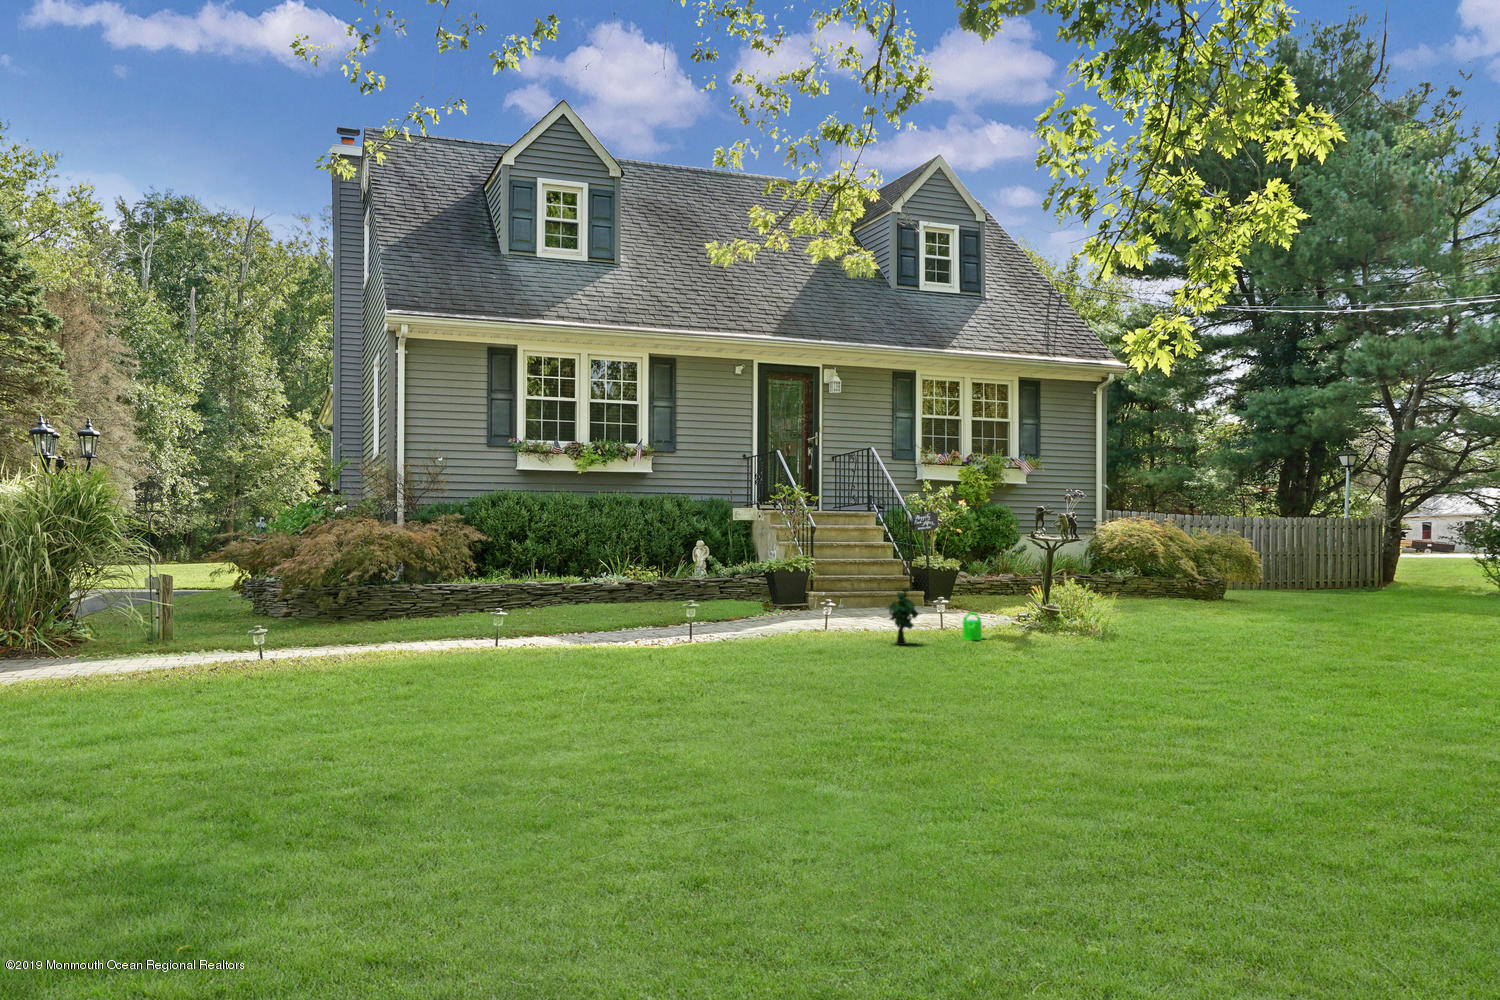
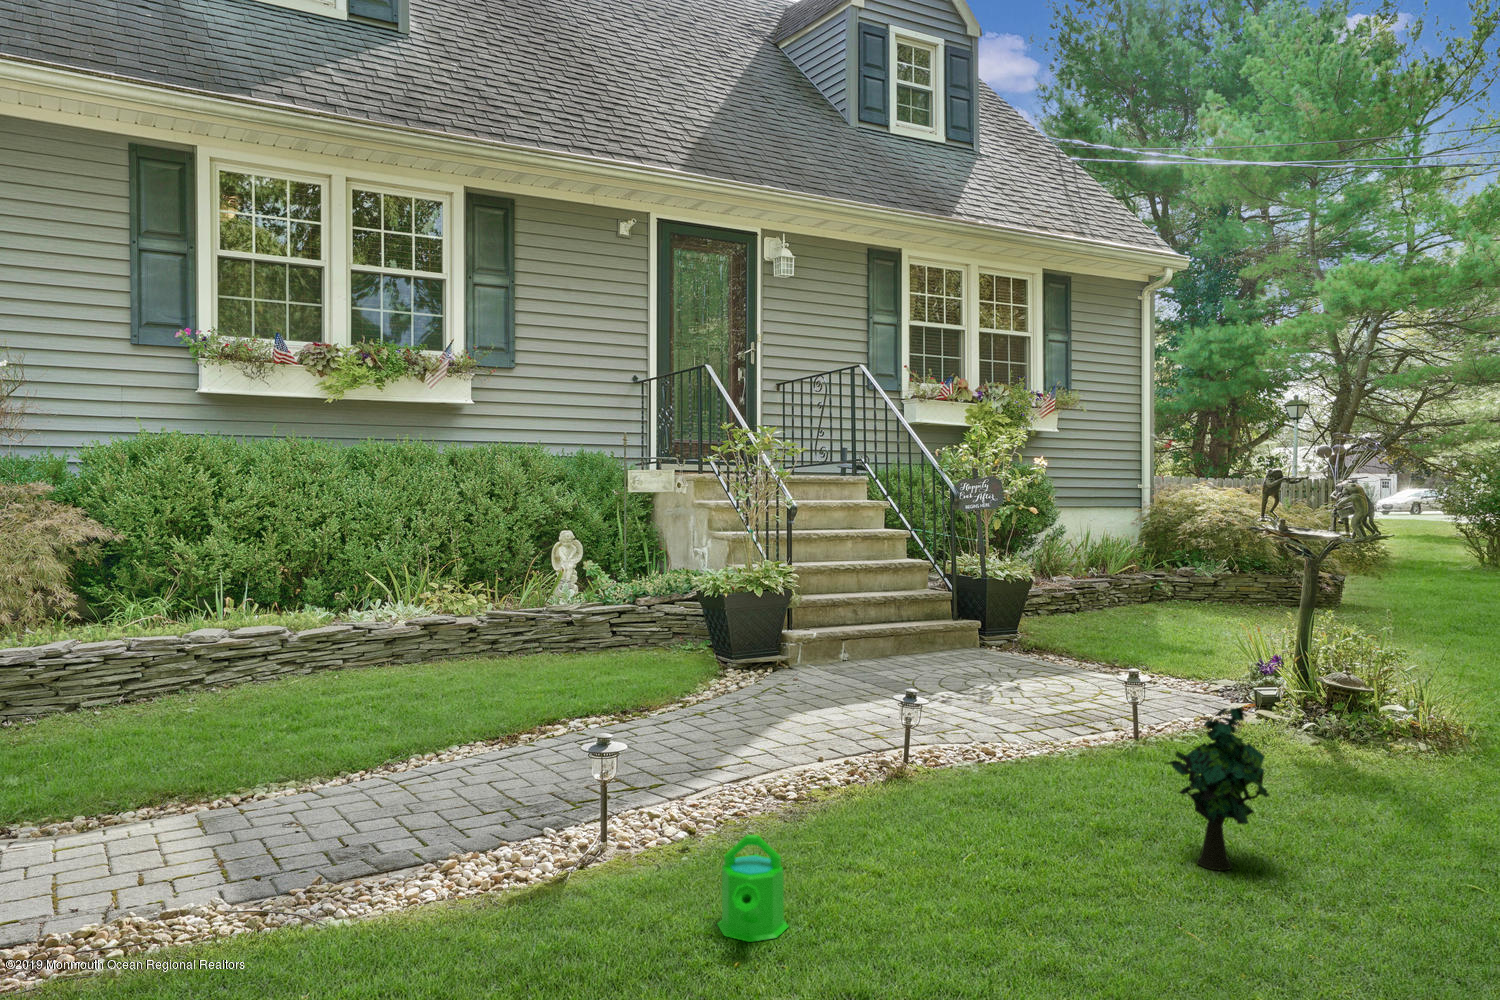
watering can: present [963,612,982,640] -> present [717,835,789,942]

